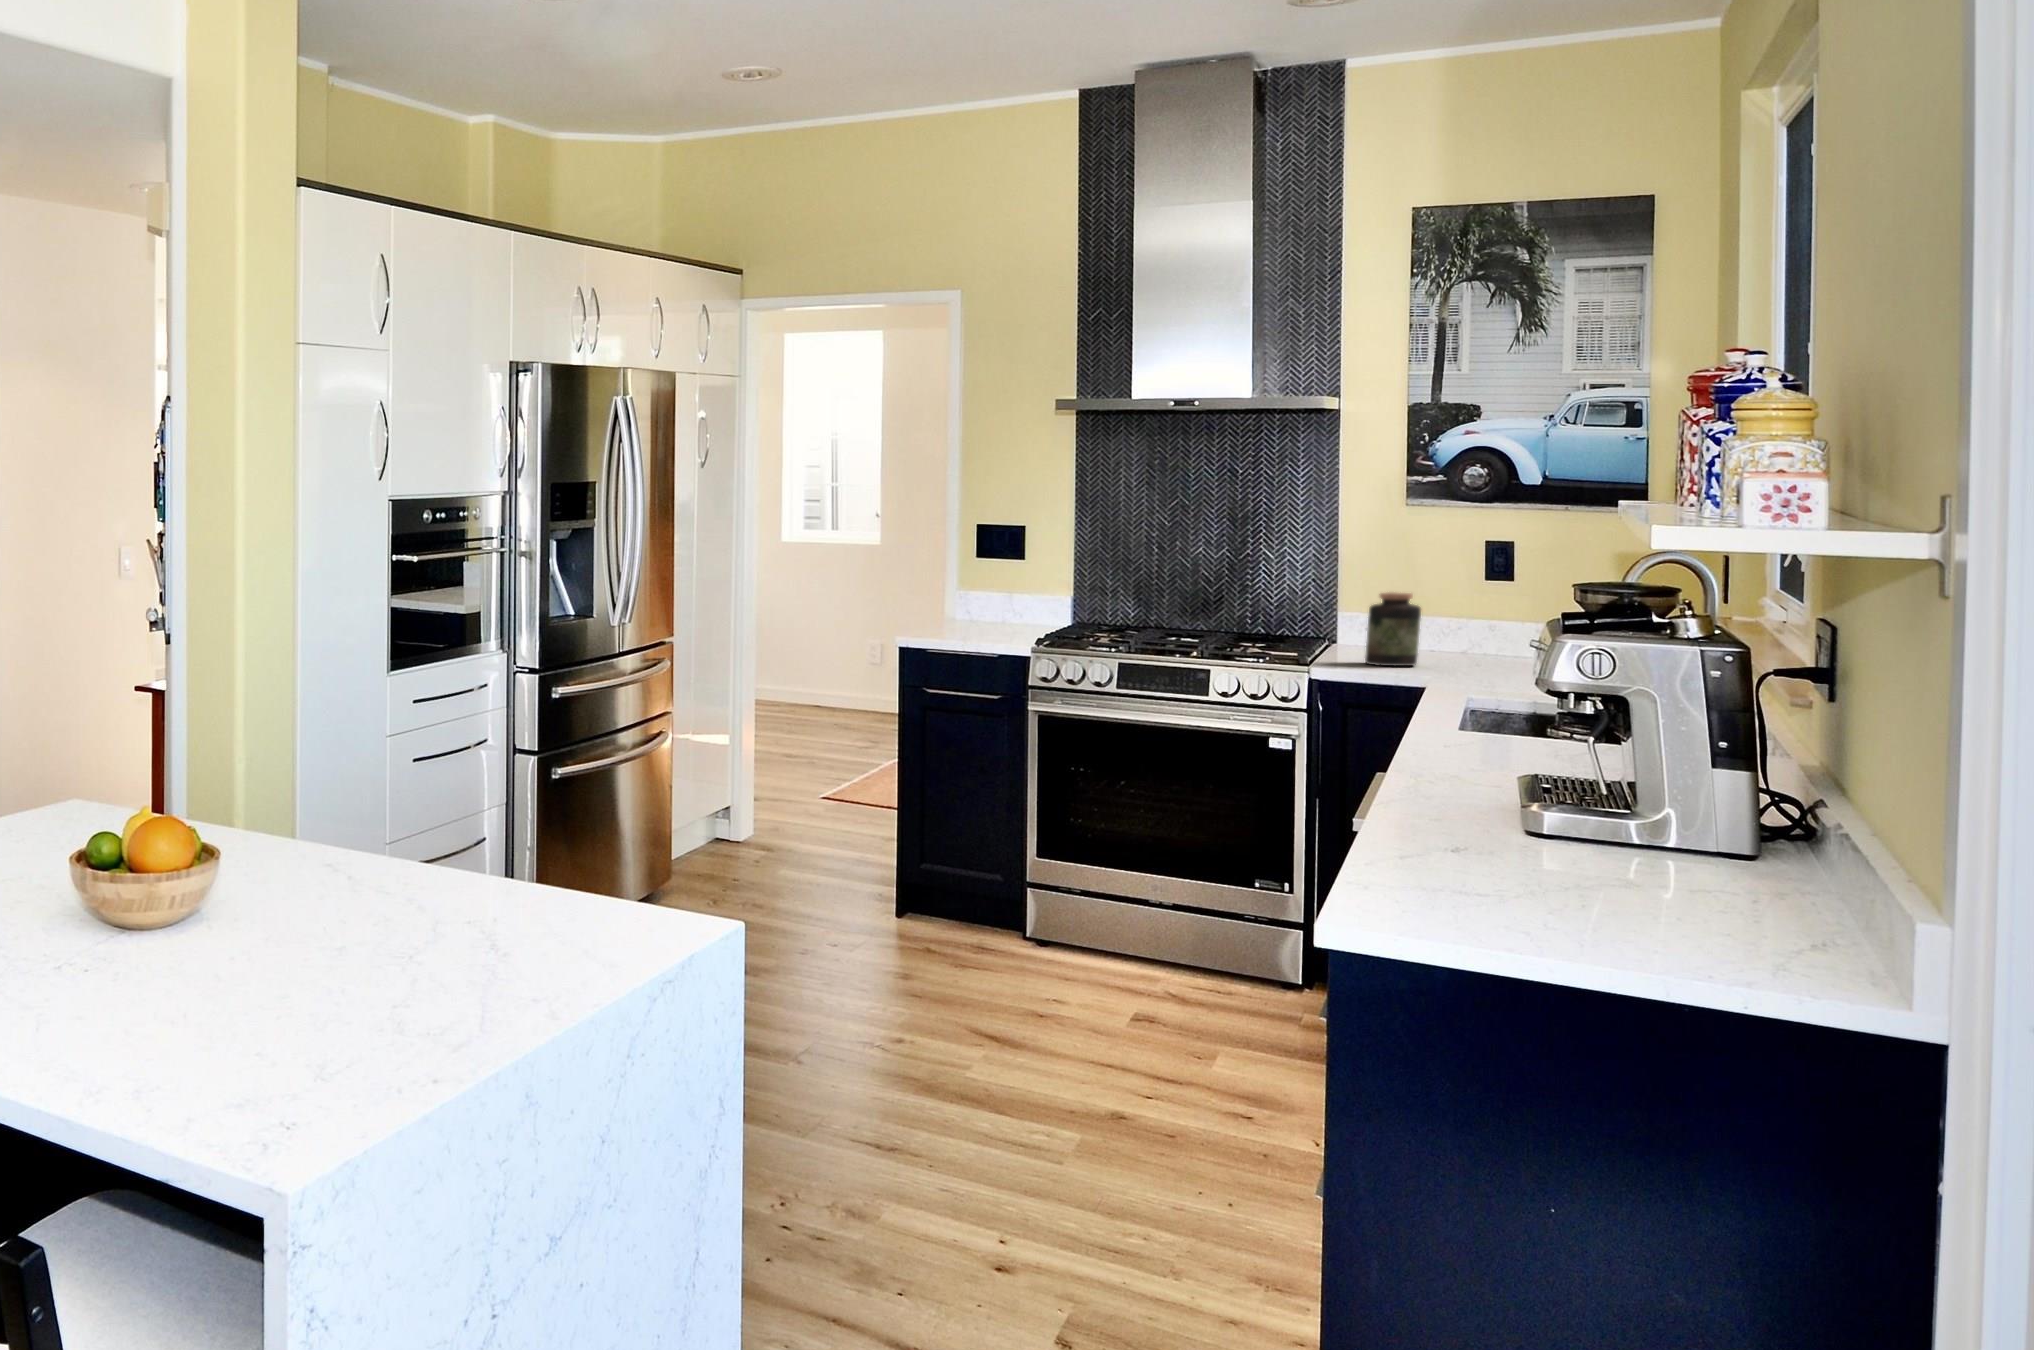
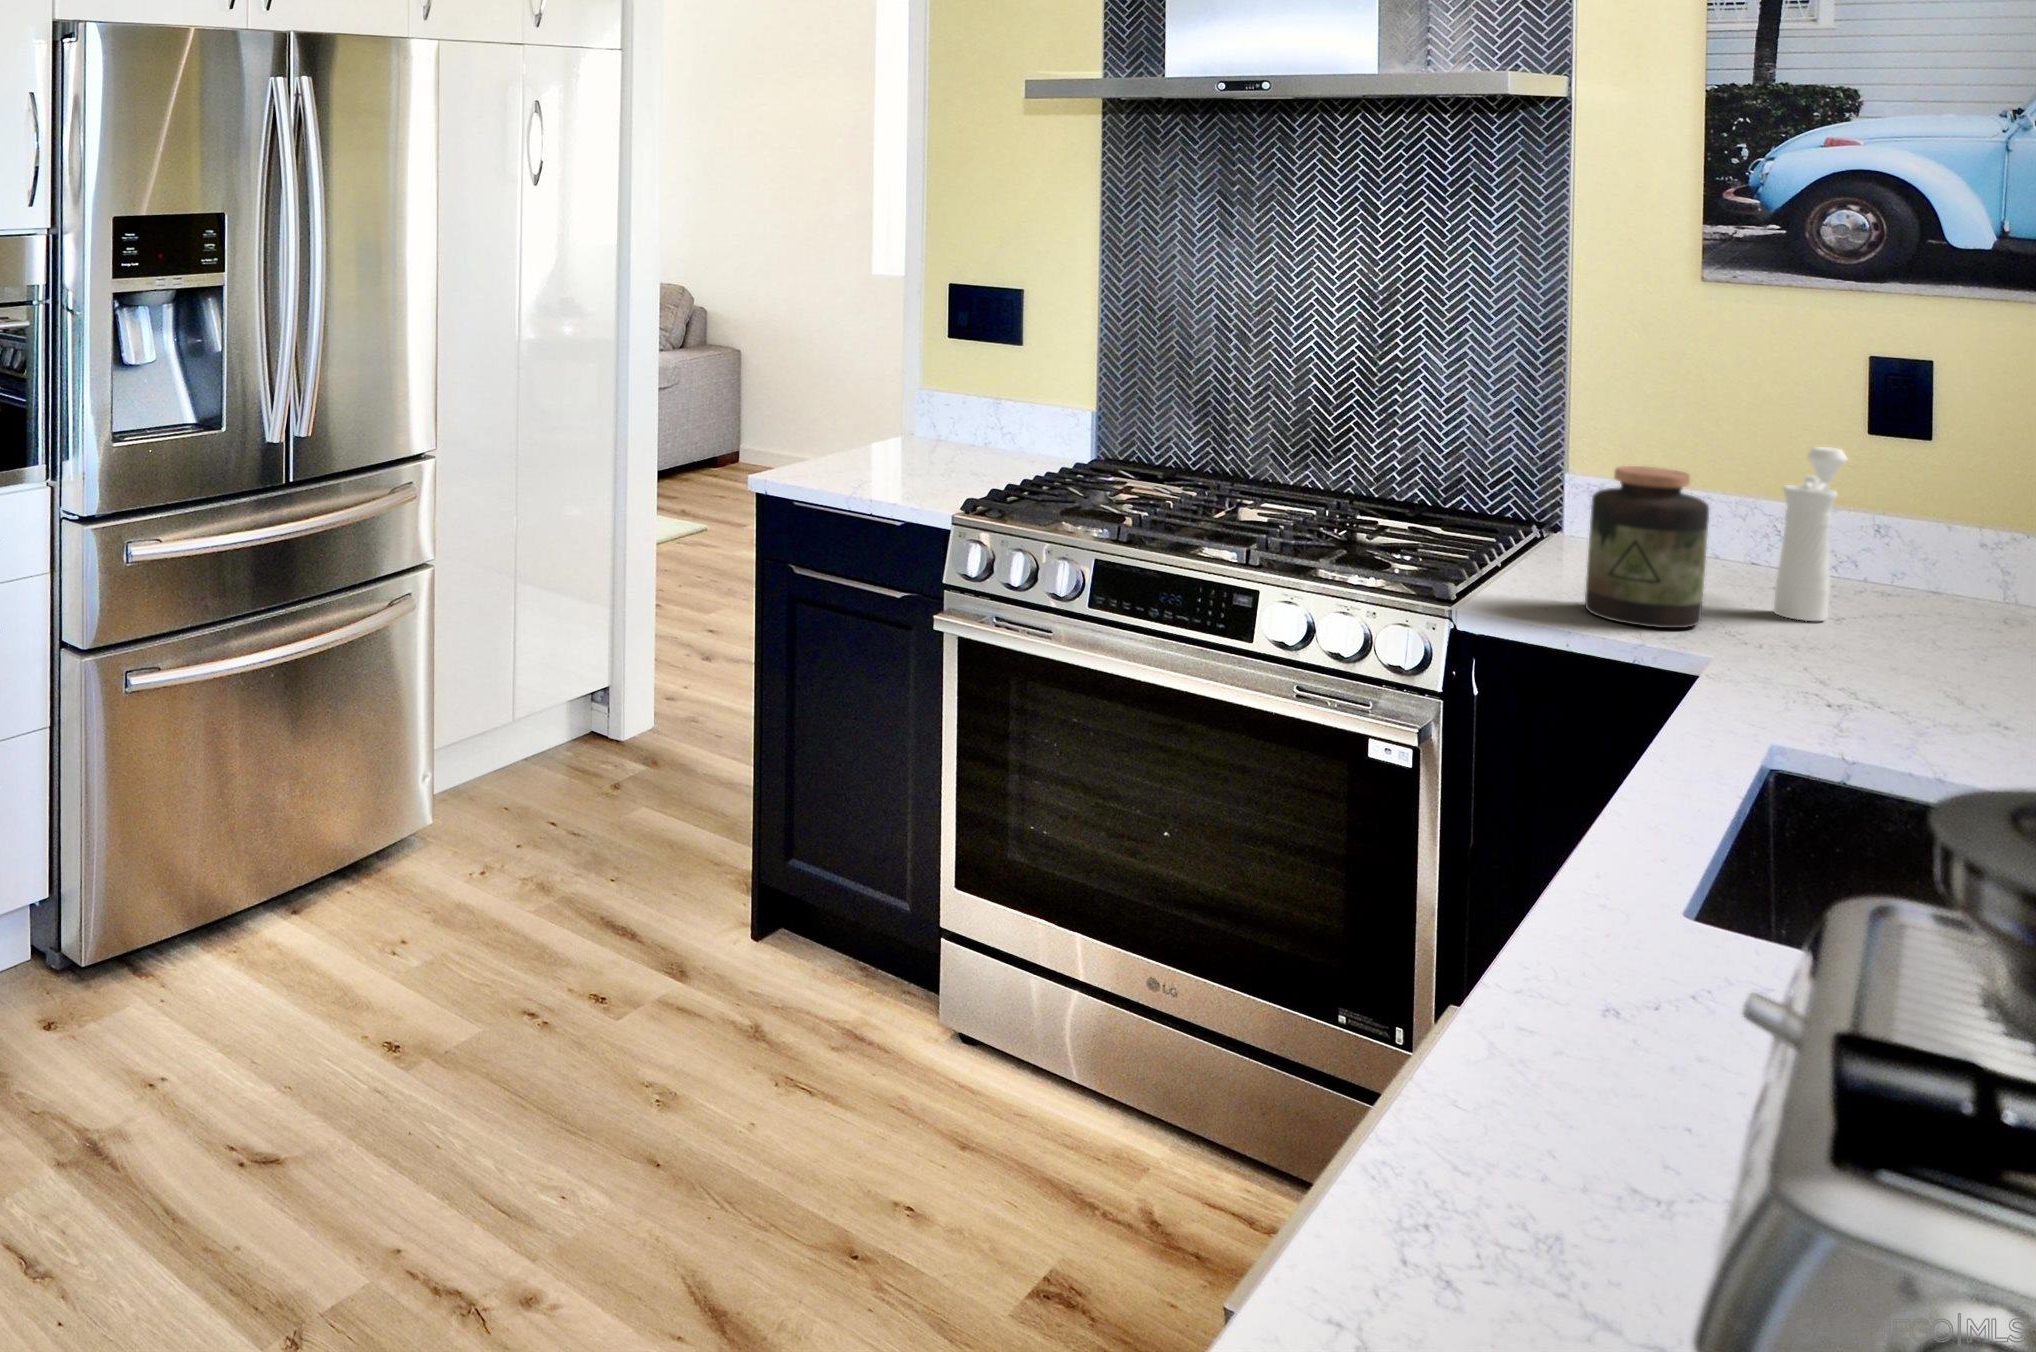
pepper mill: none [1444,584,1475,664] -> present [1774,447,1847,621]

